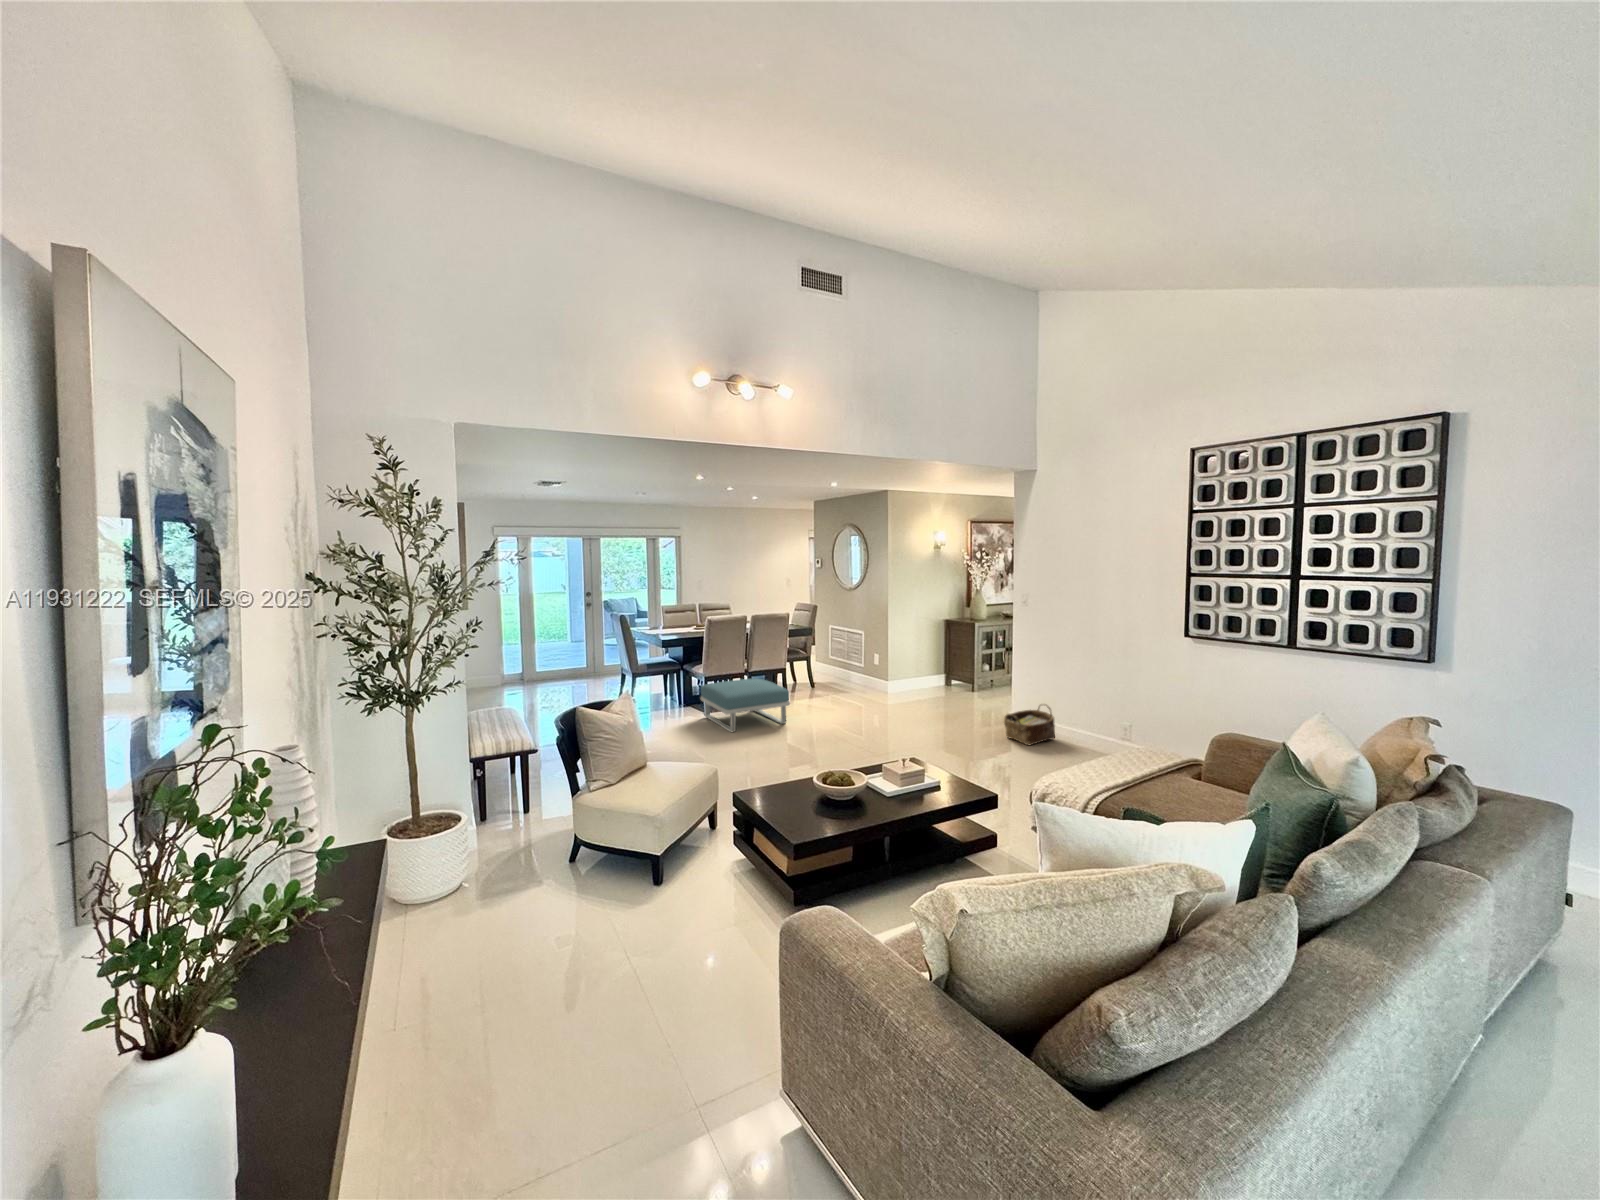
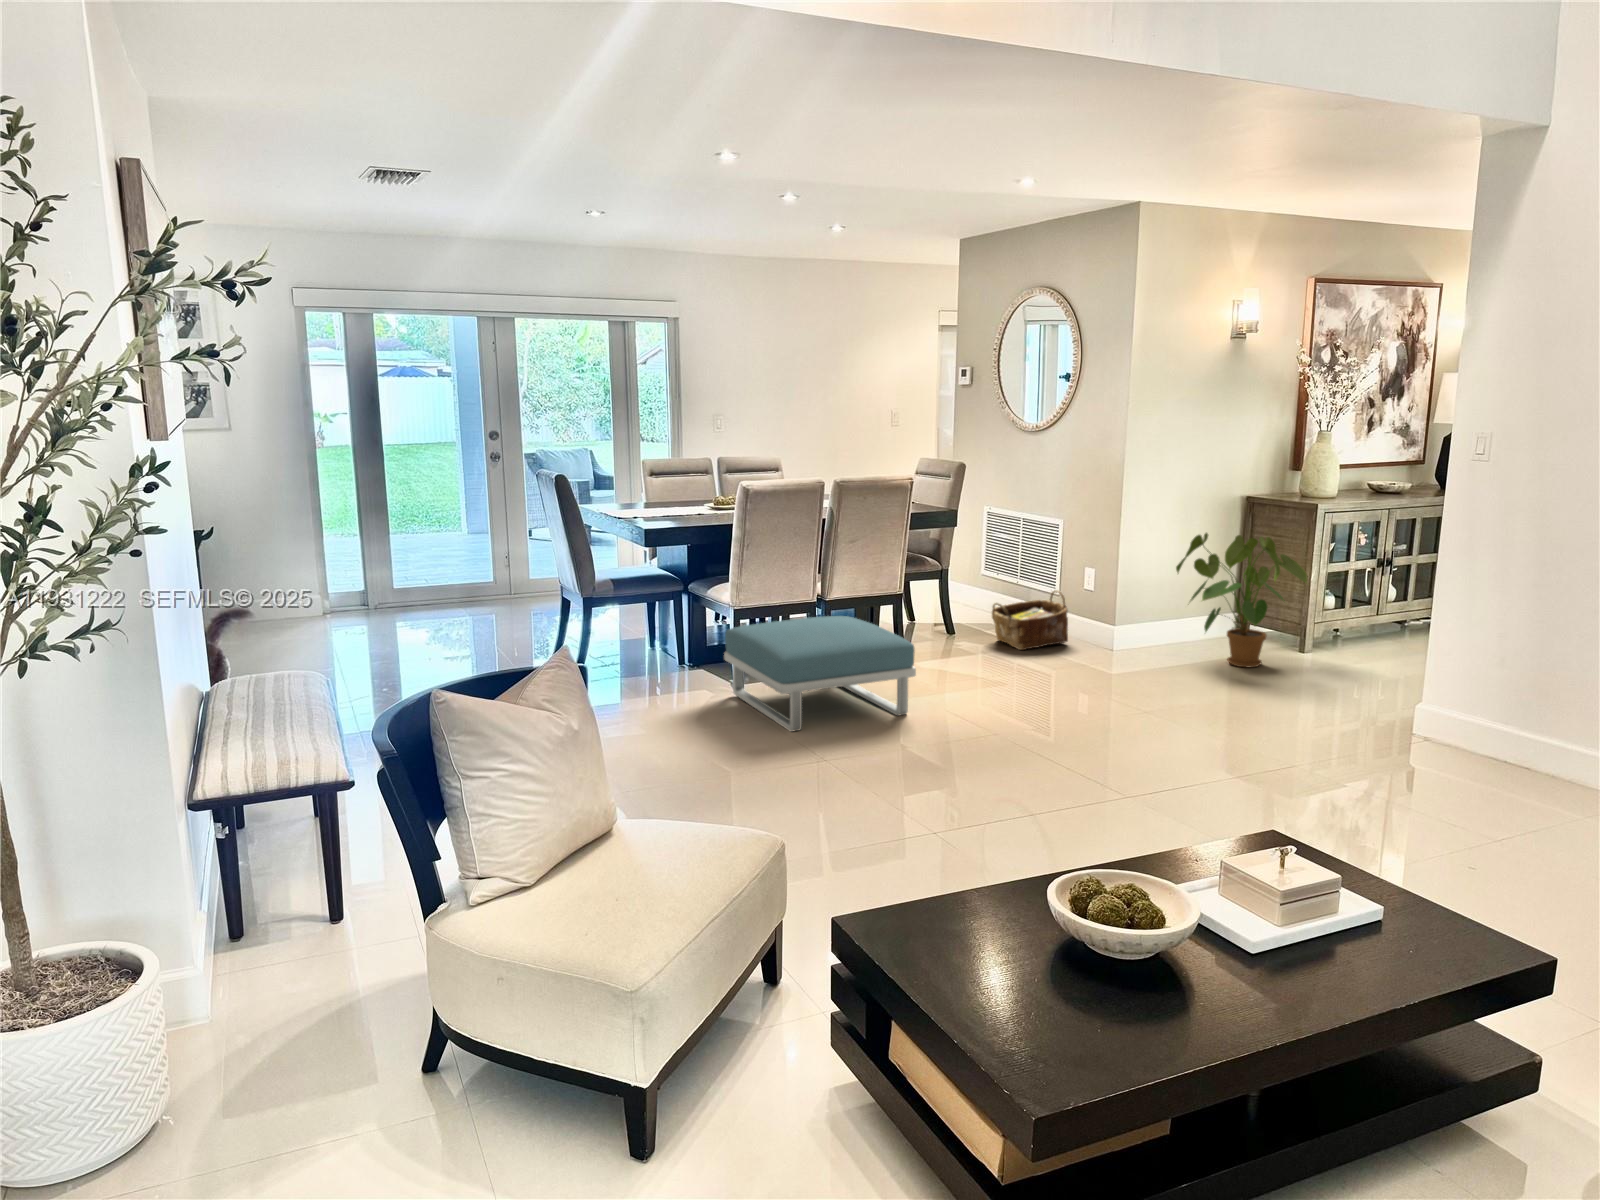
house plant: none [914,637,974,699] -> present [1176,533,1308,667]
woven basket: present [1004,704,1055,745] -> present [992,590,1068,650]

